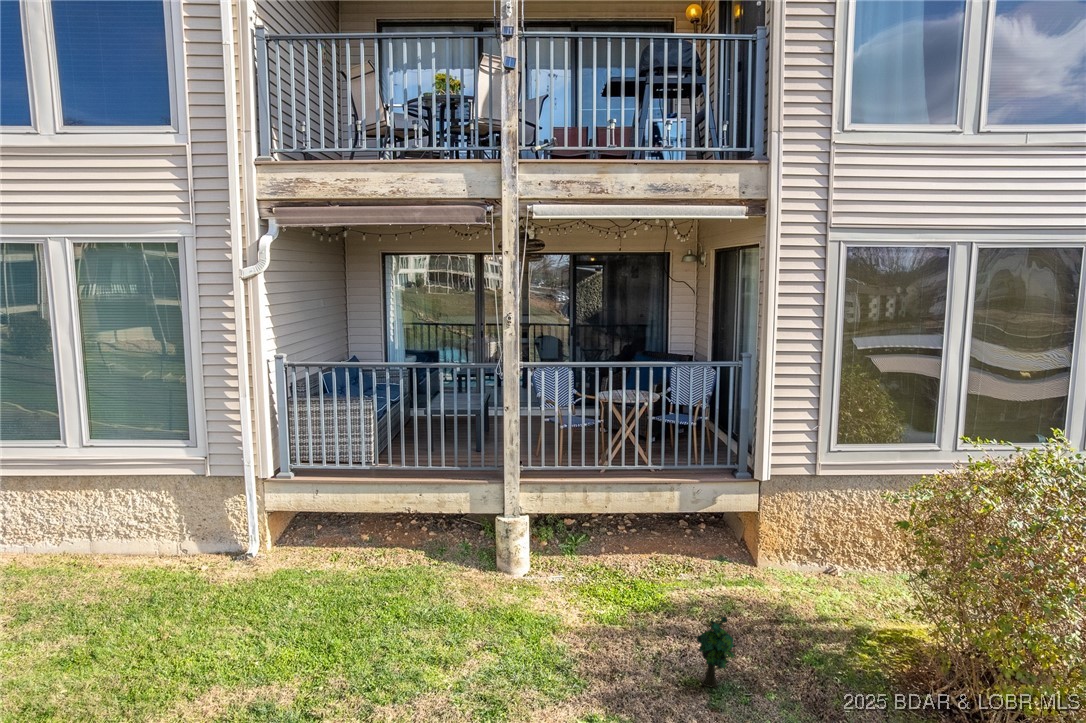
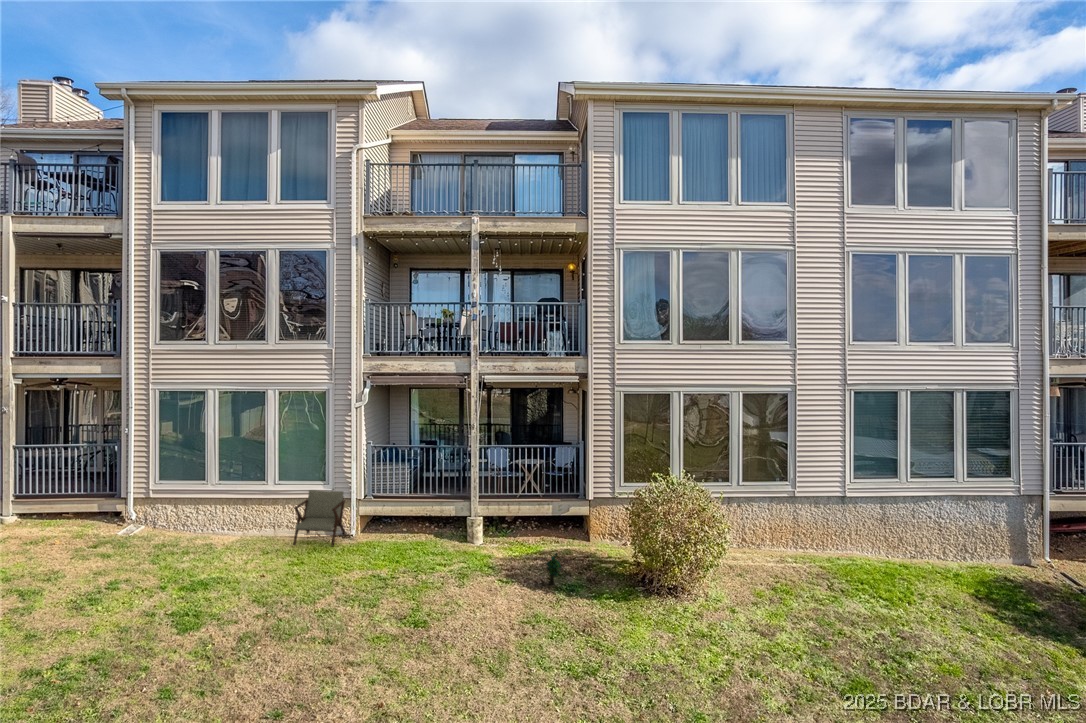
lounge chair: none [115,459,239,581] -> present [293,490,345,546]

